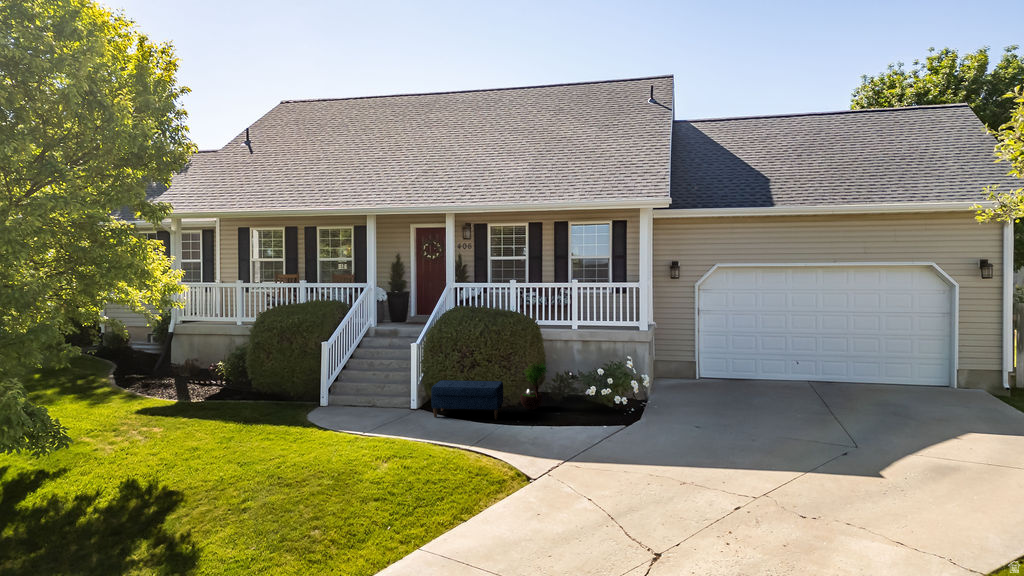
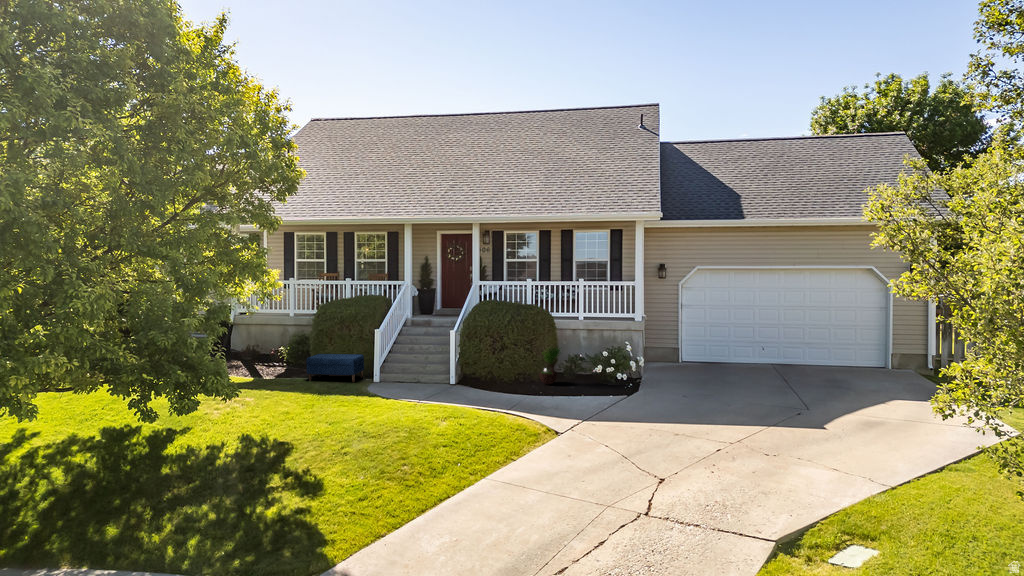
bench: present [431,380,503,419] -> present [306,354,364,382]

